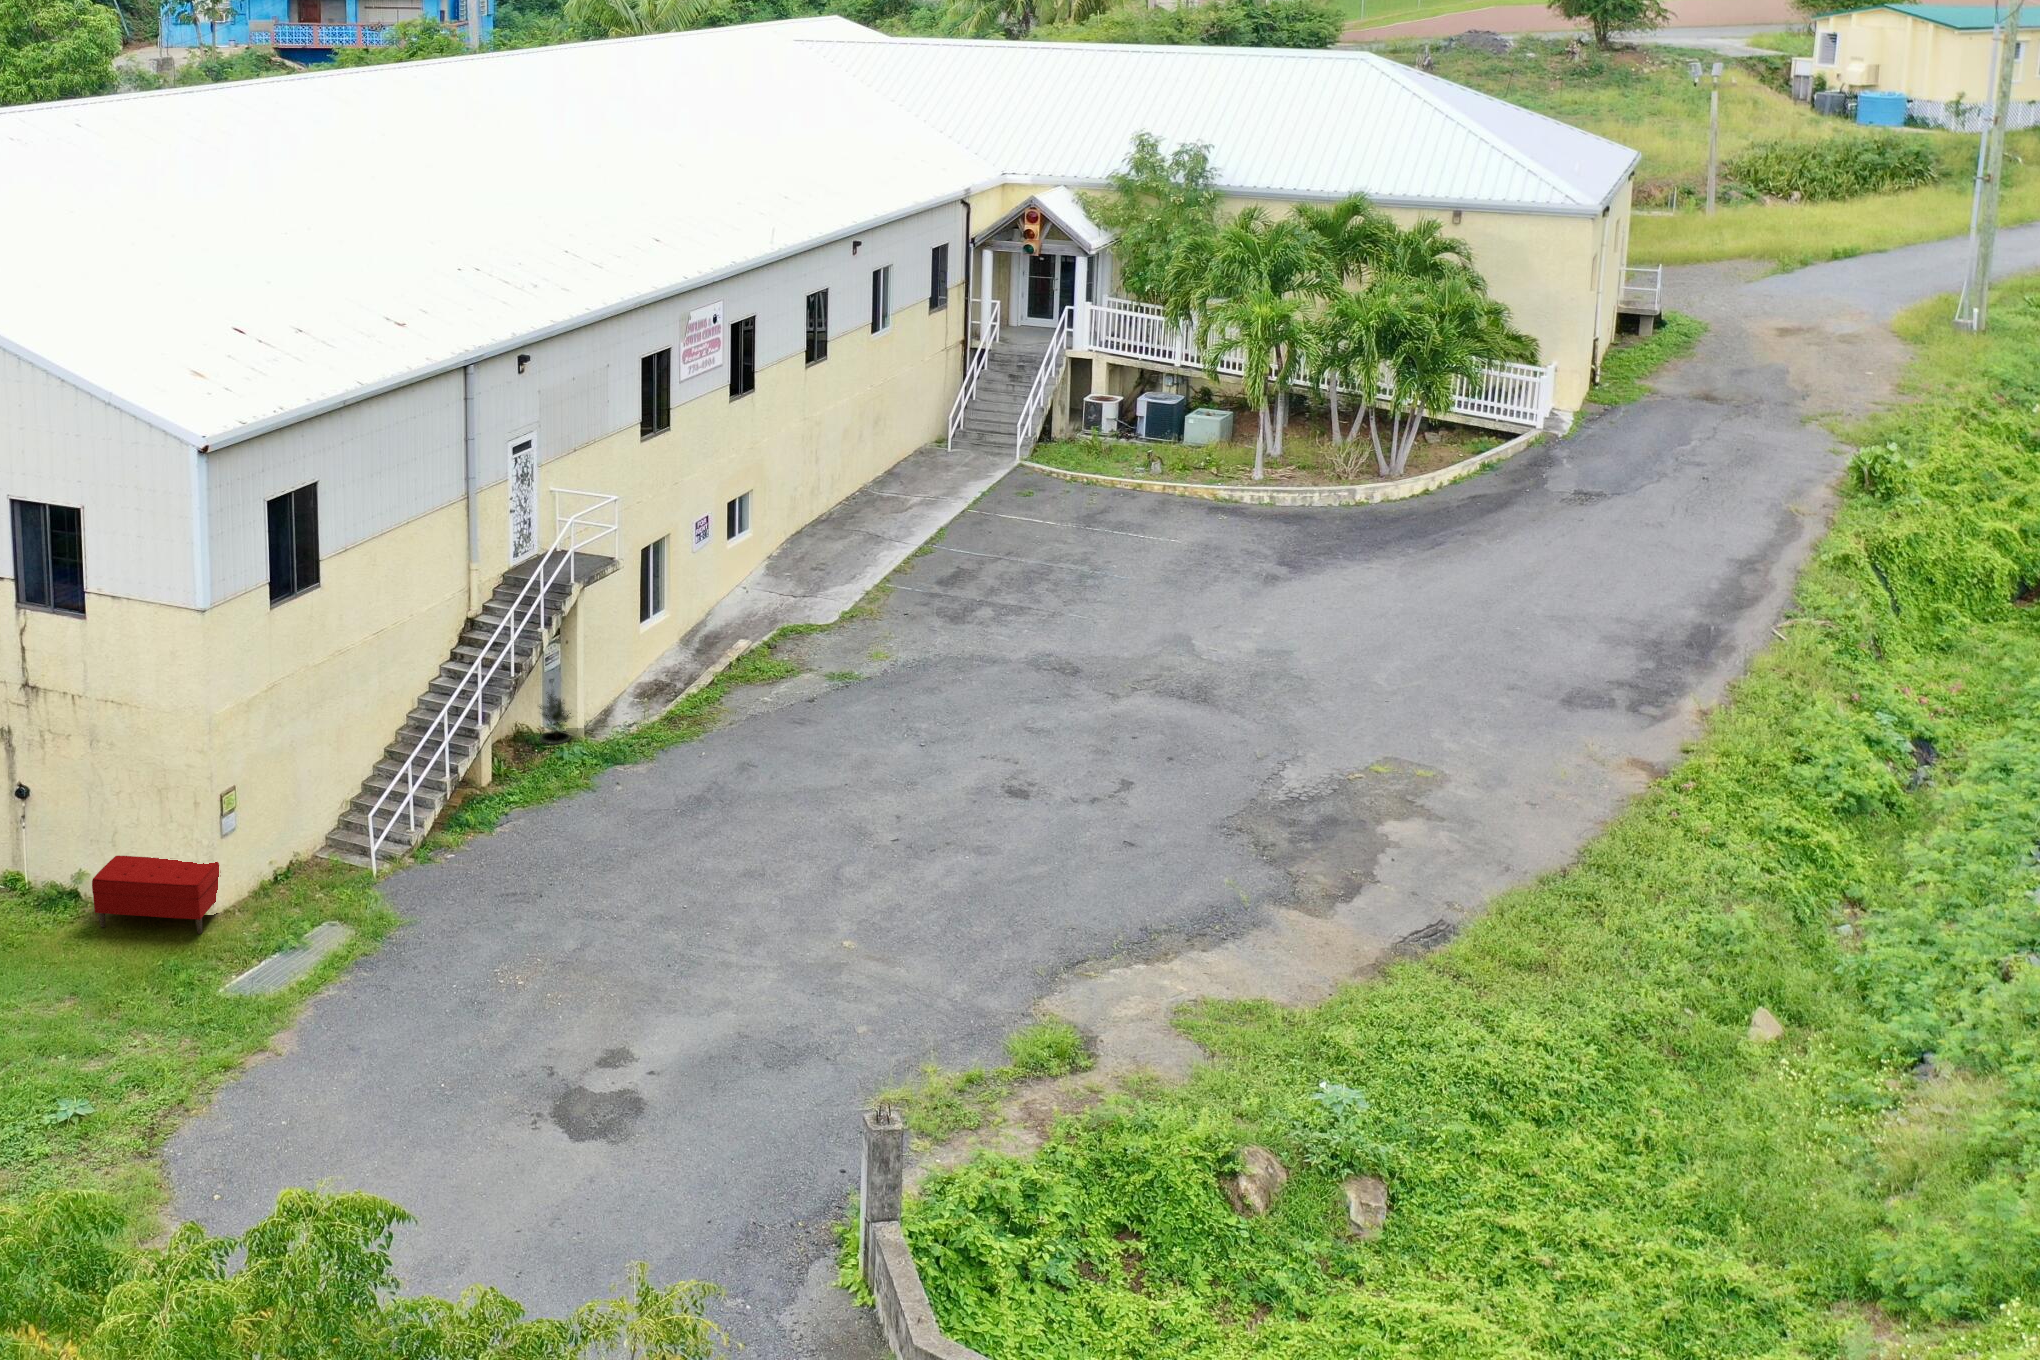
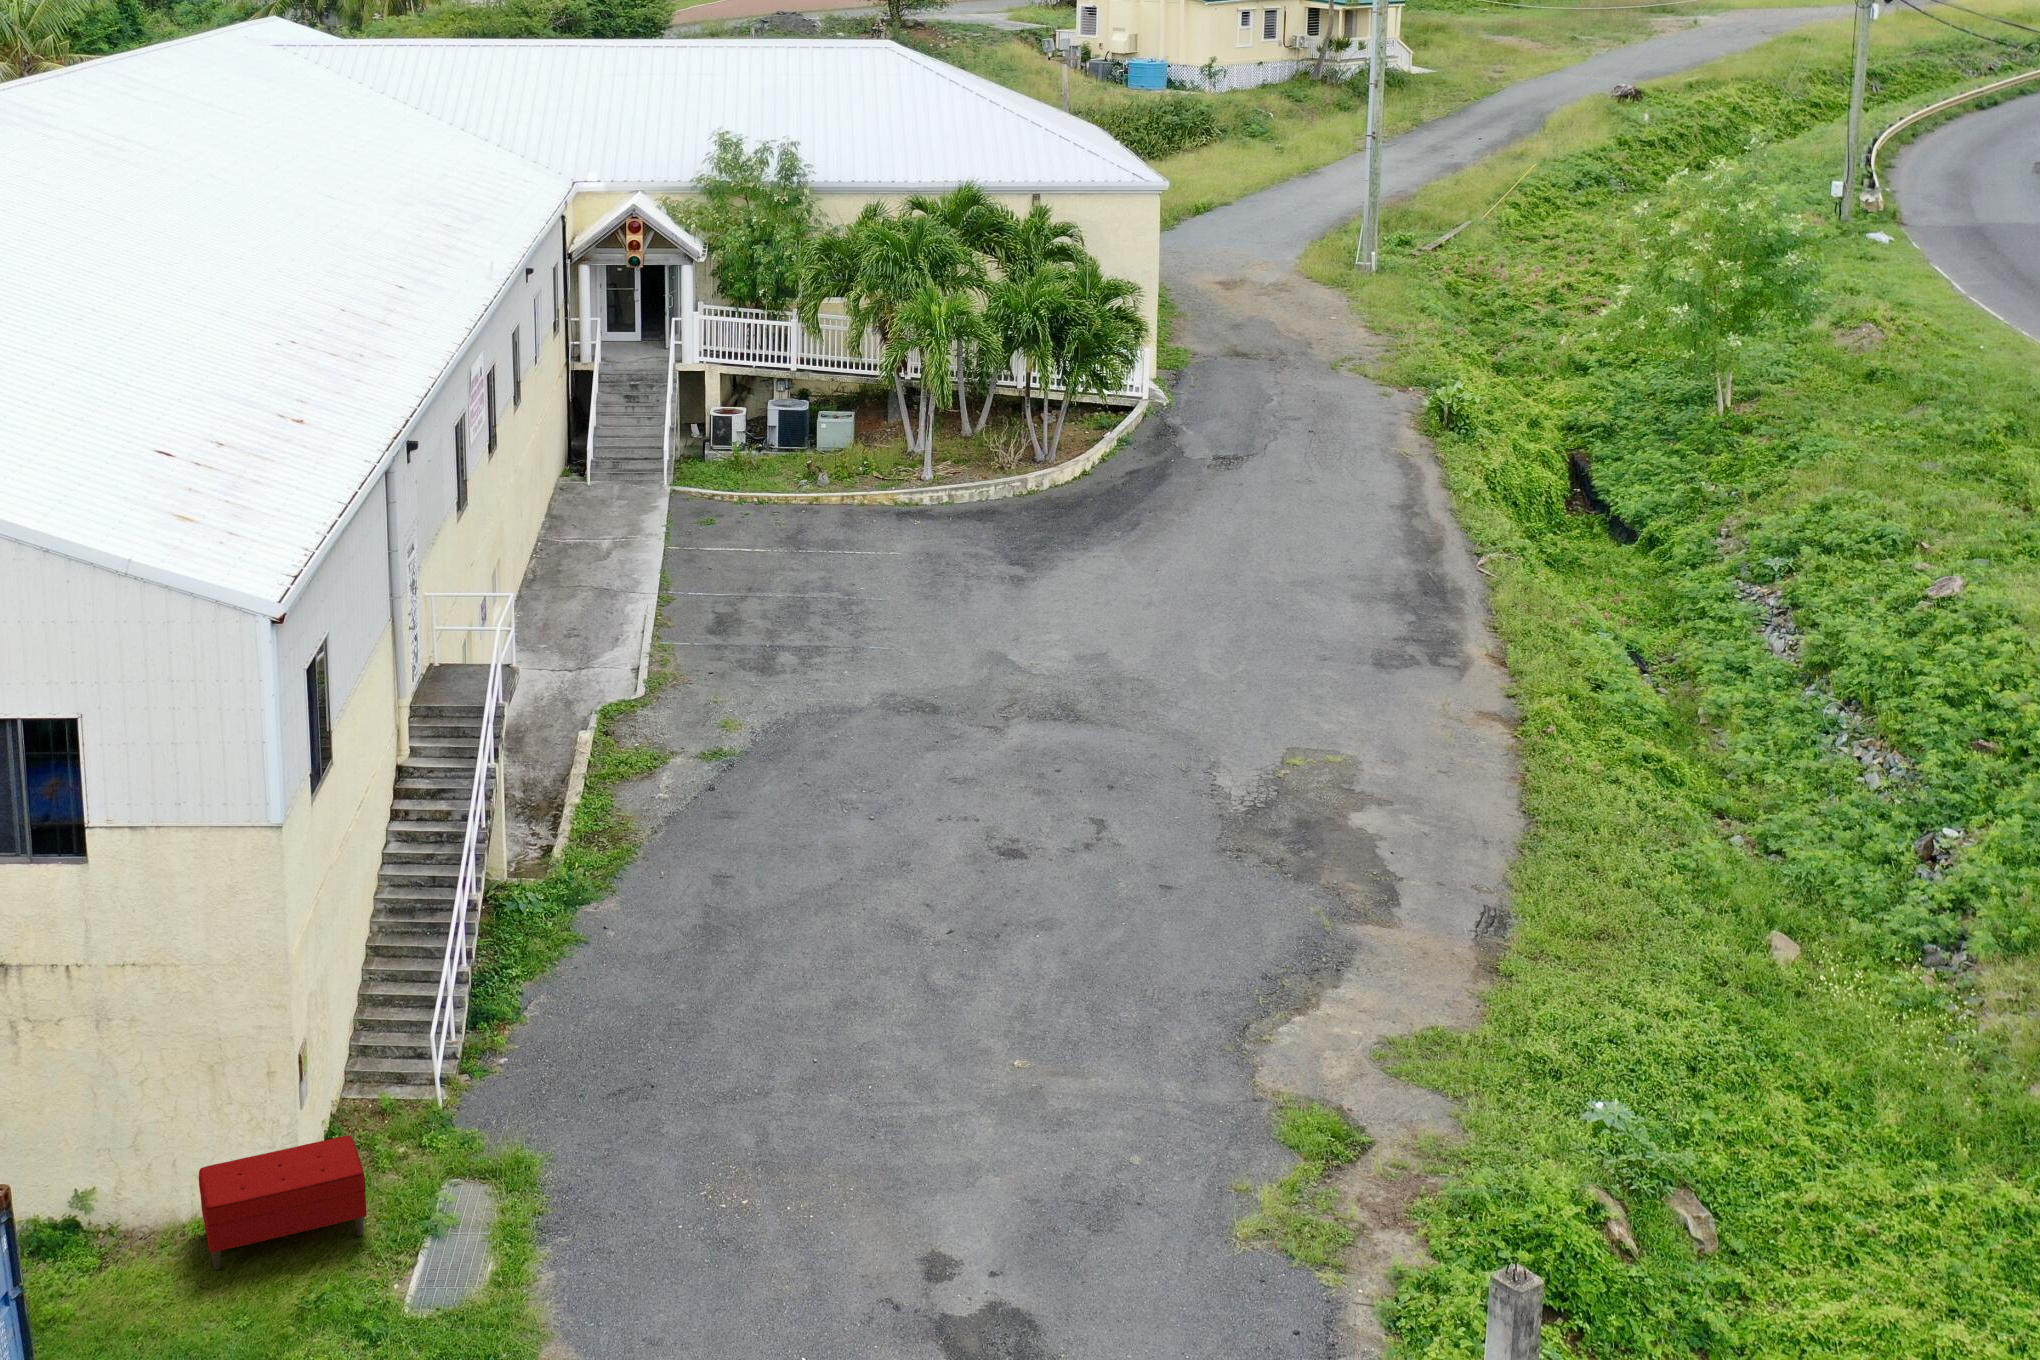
potted tree: present [539,692,571,744] -> none [499,821,545,890]

